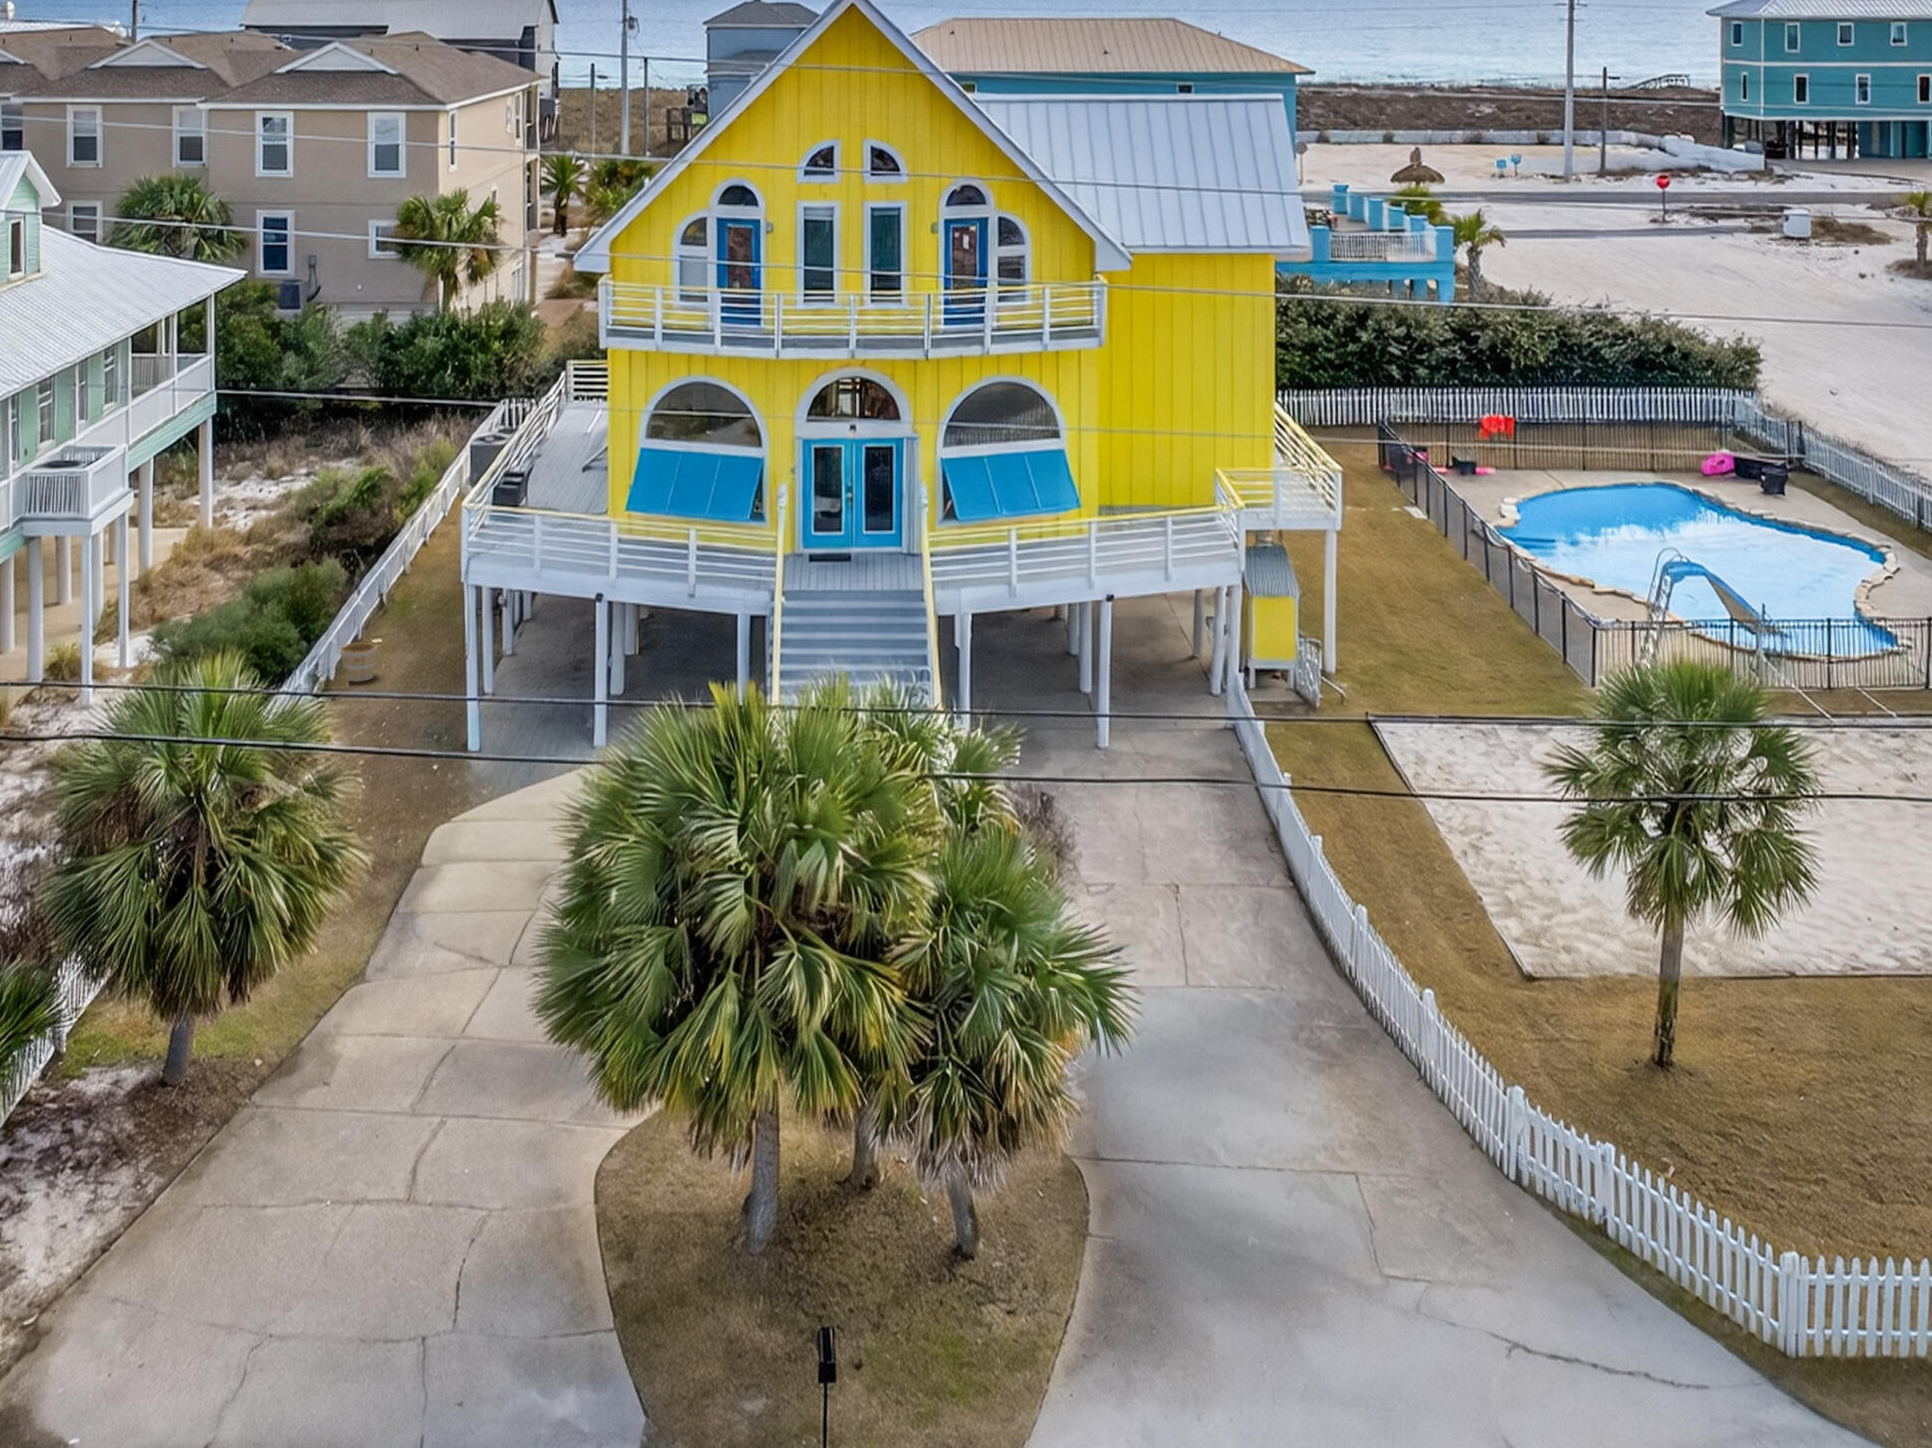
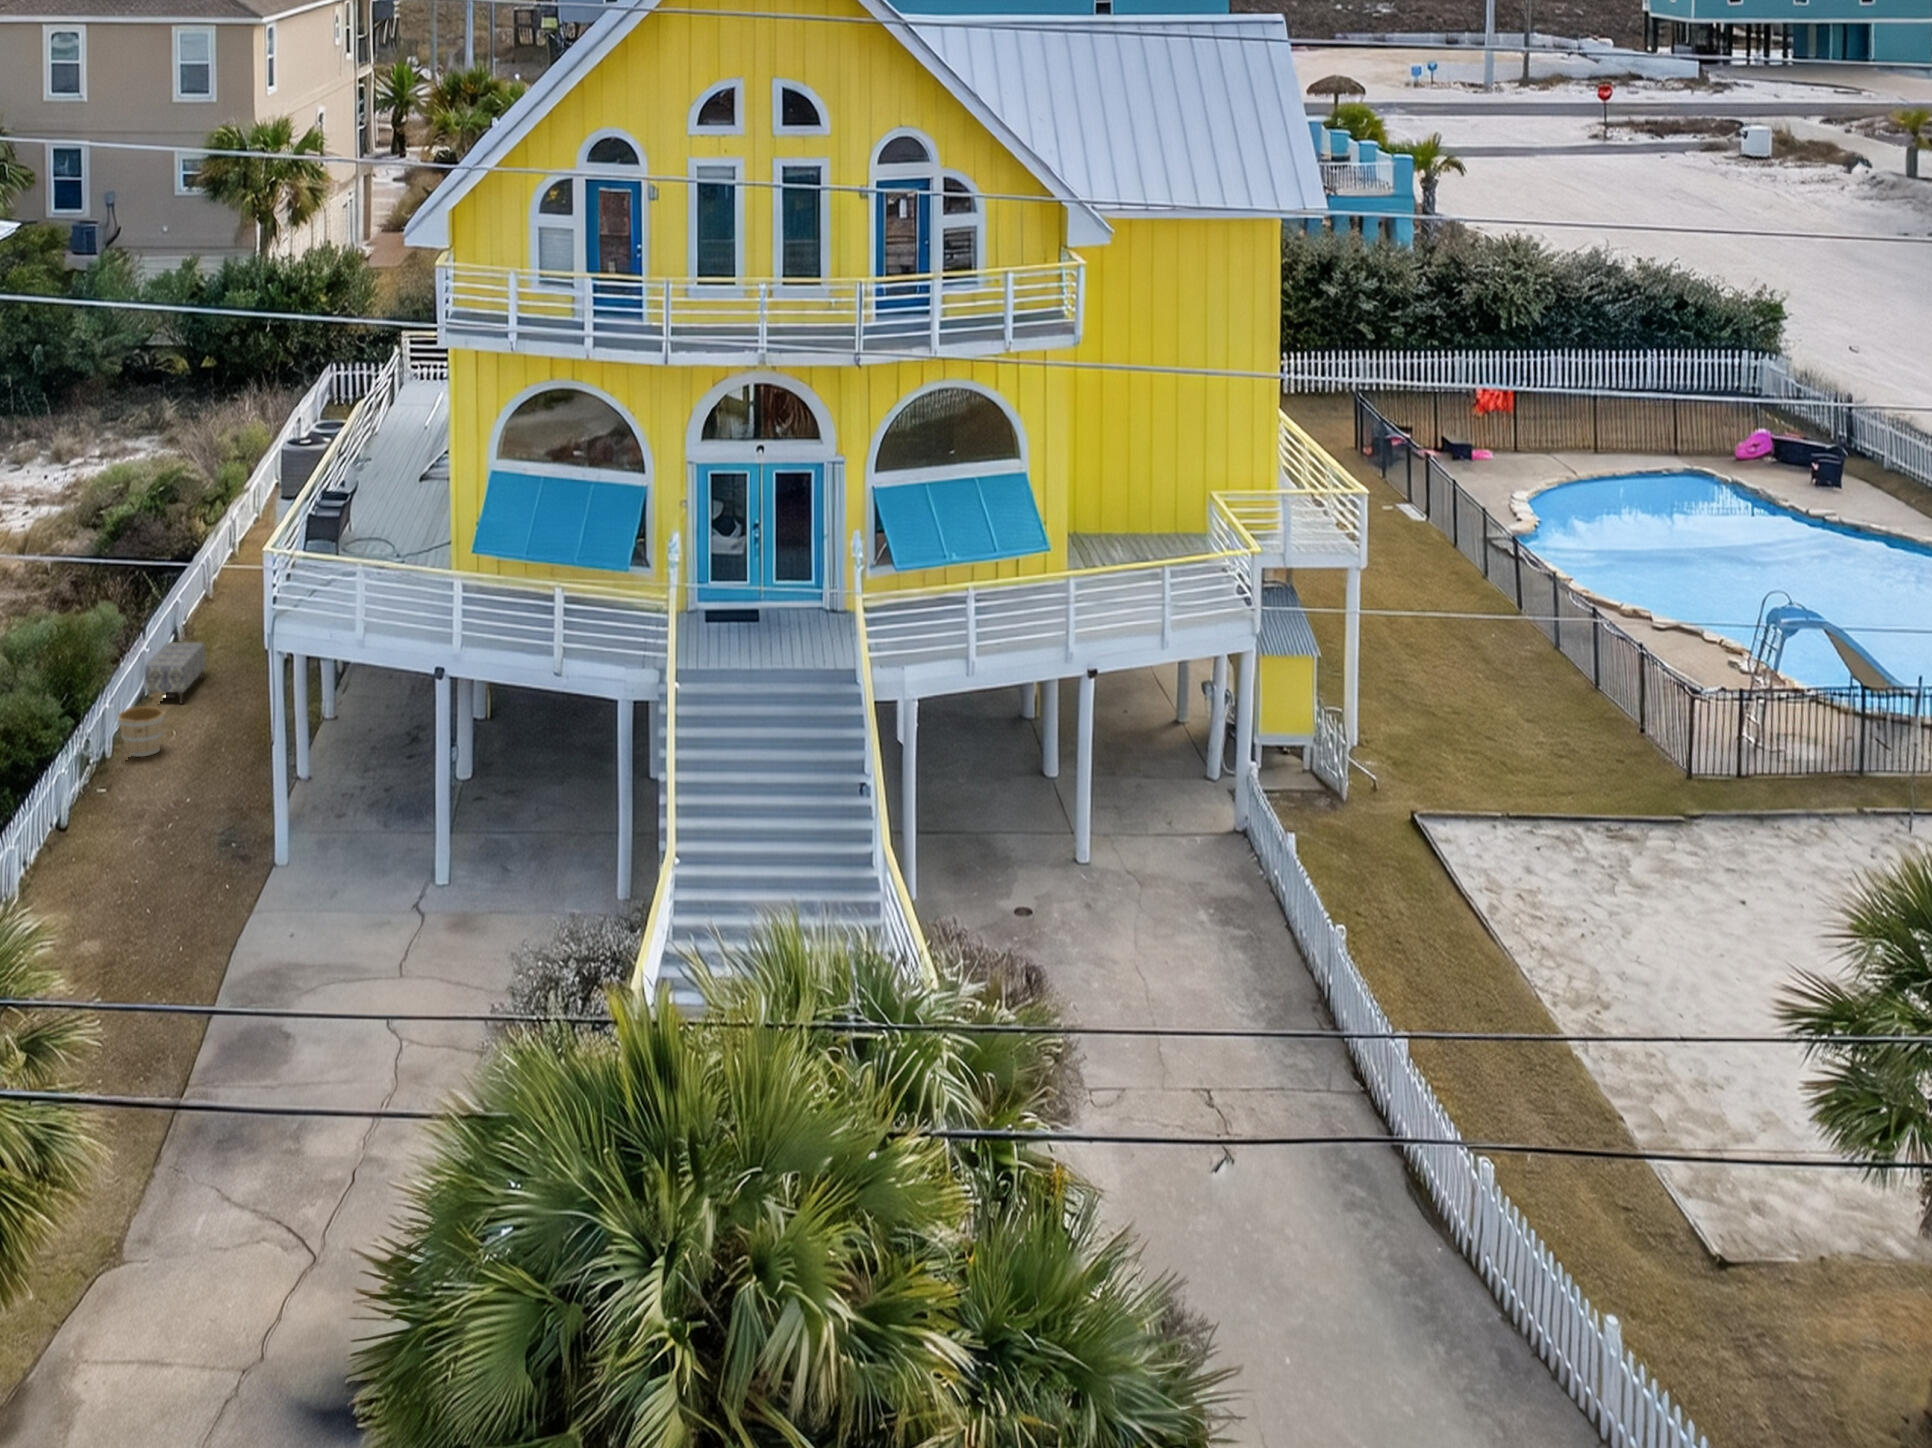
bench: none [359,600,408,647] -> present [145,642,206,703]

